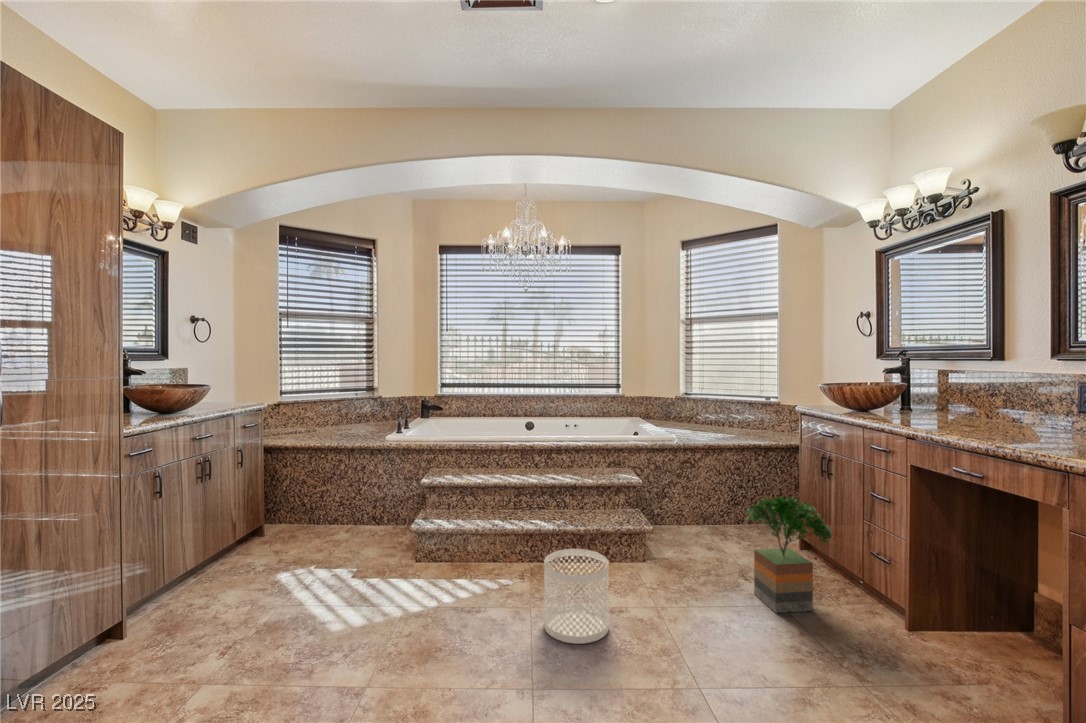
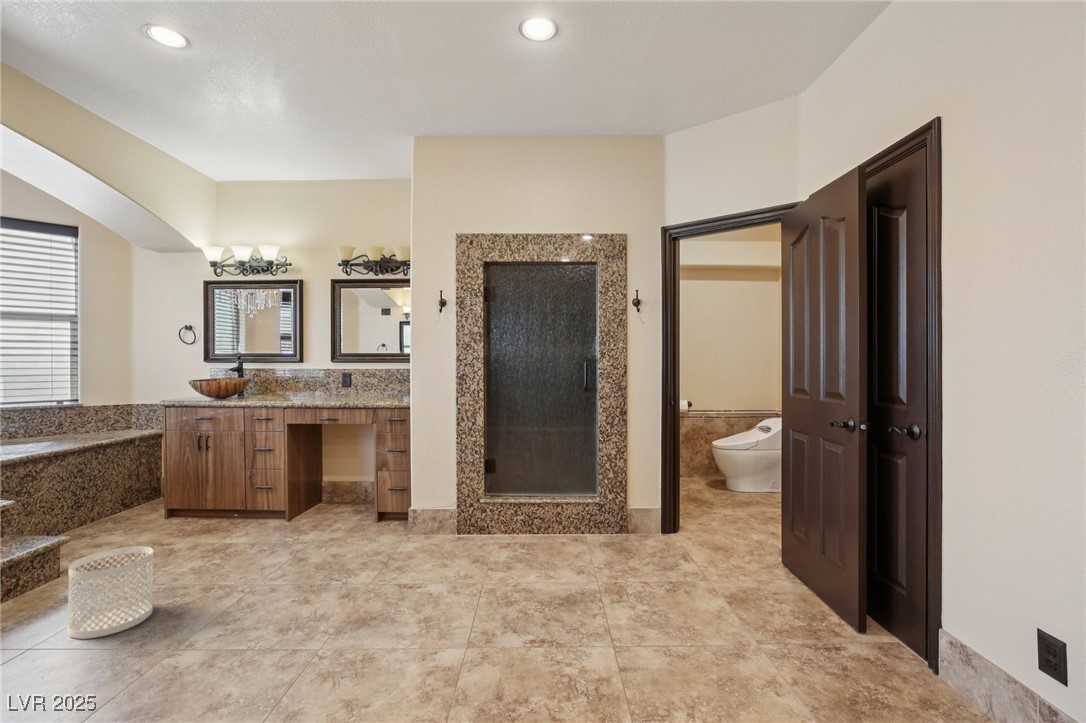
potted tree: present [747,496,833,613] -> none [181,462,253,545]

